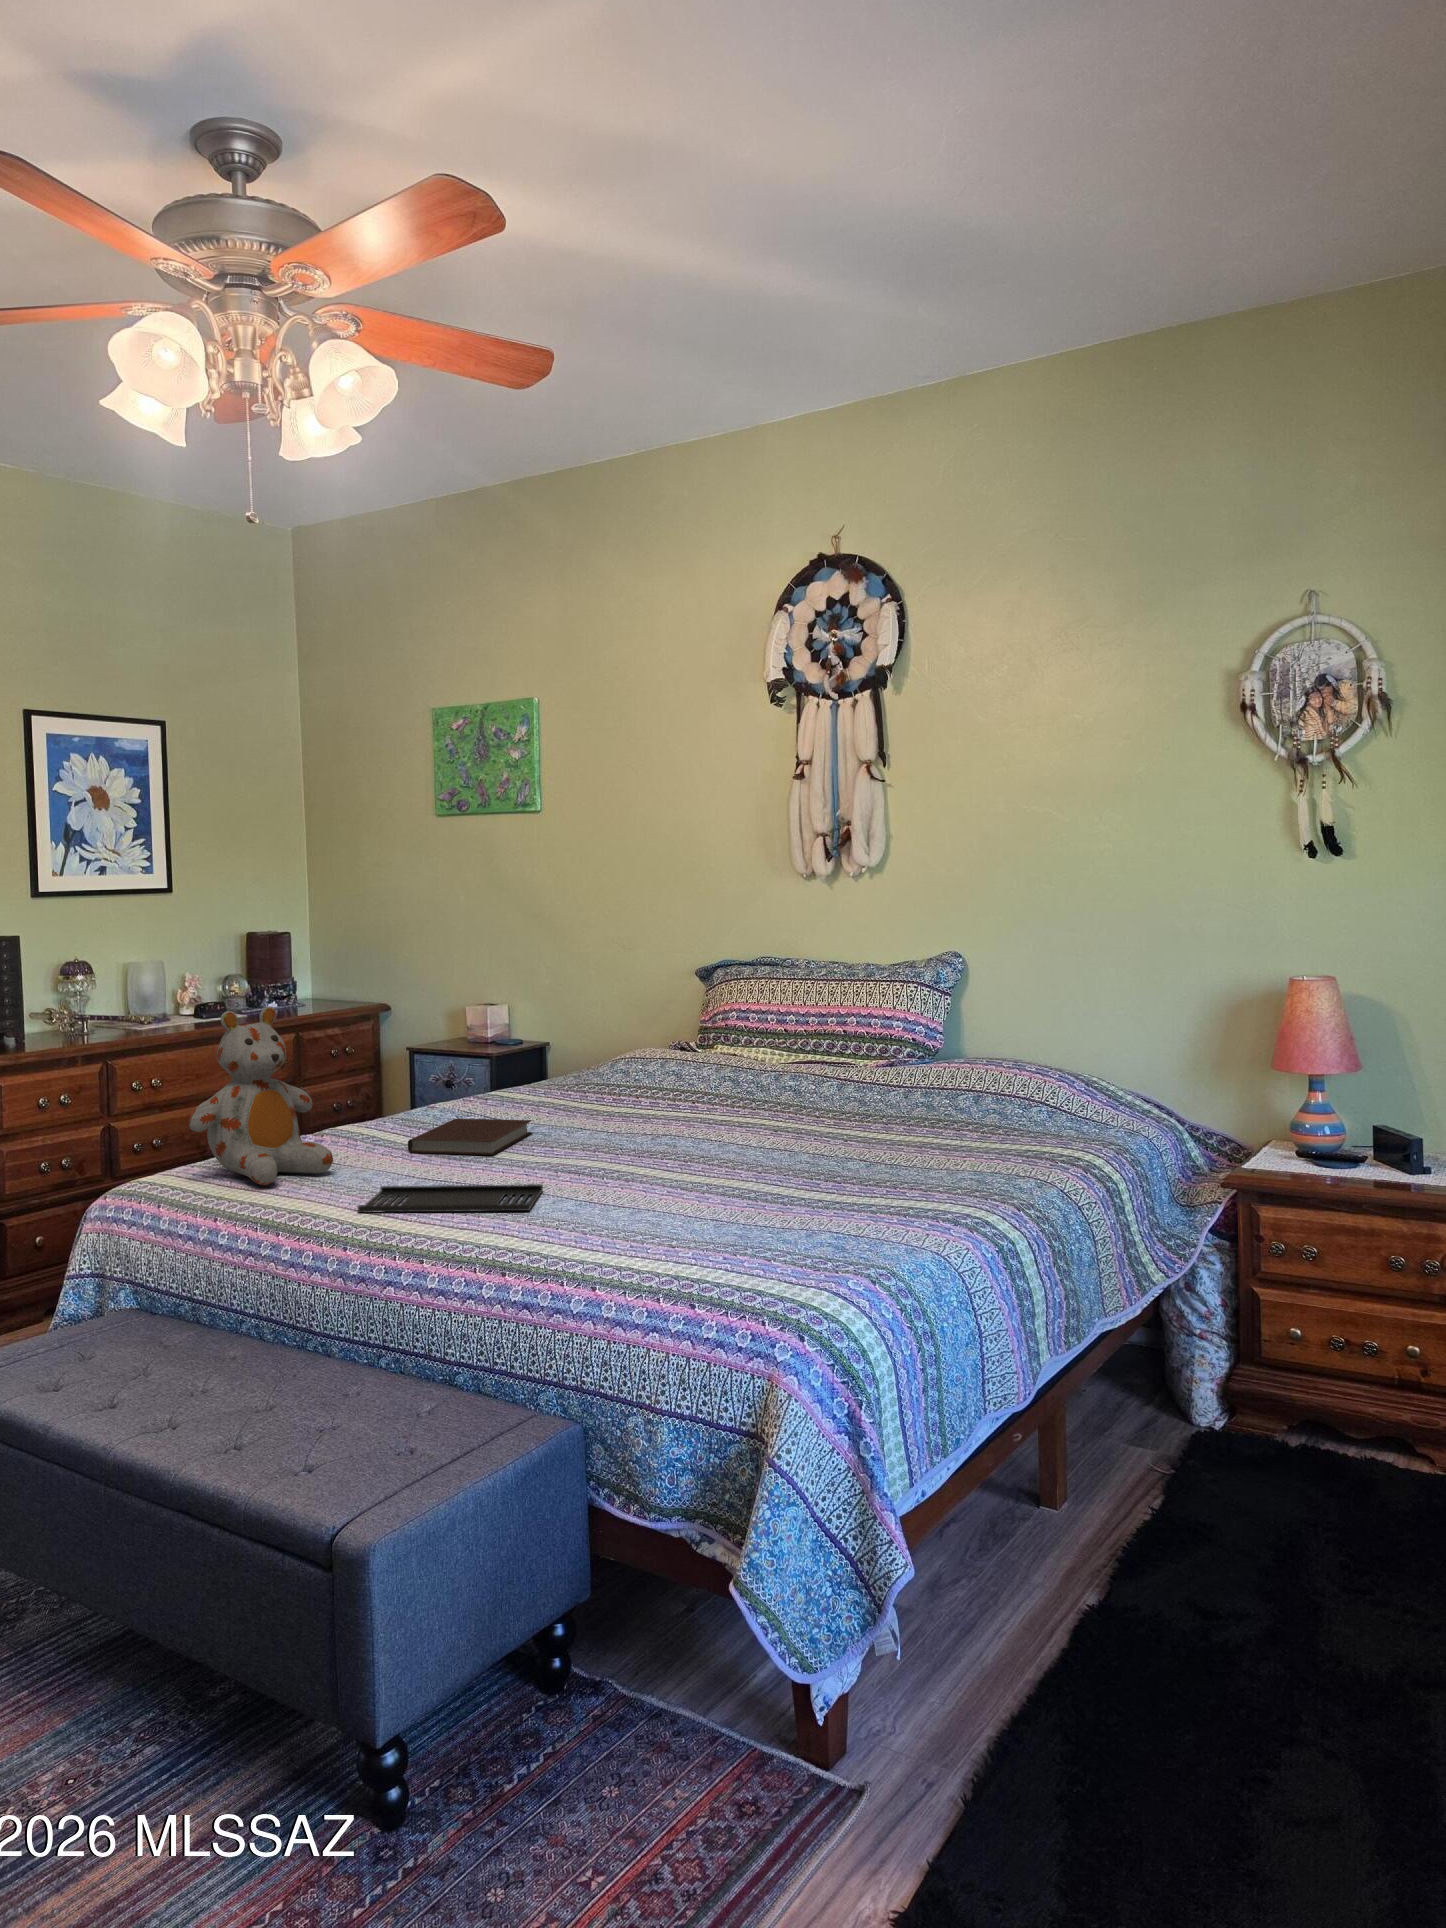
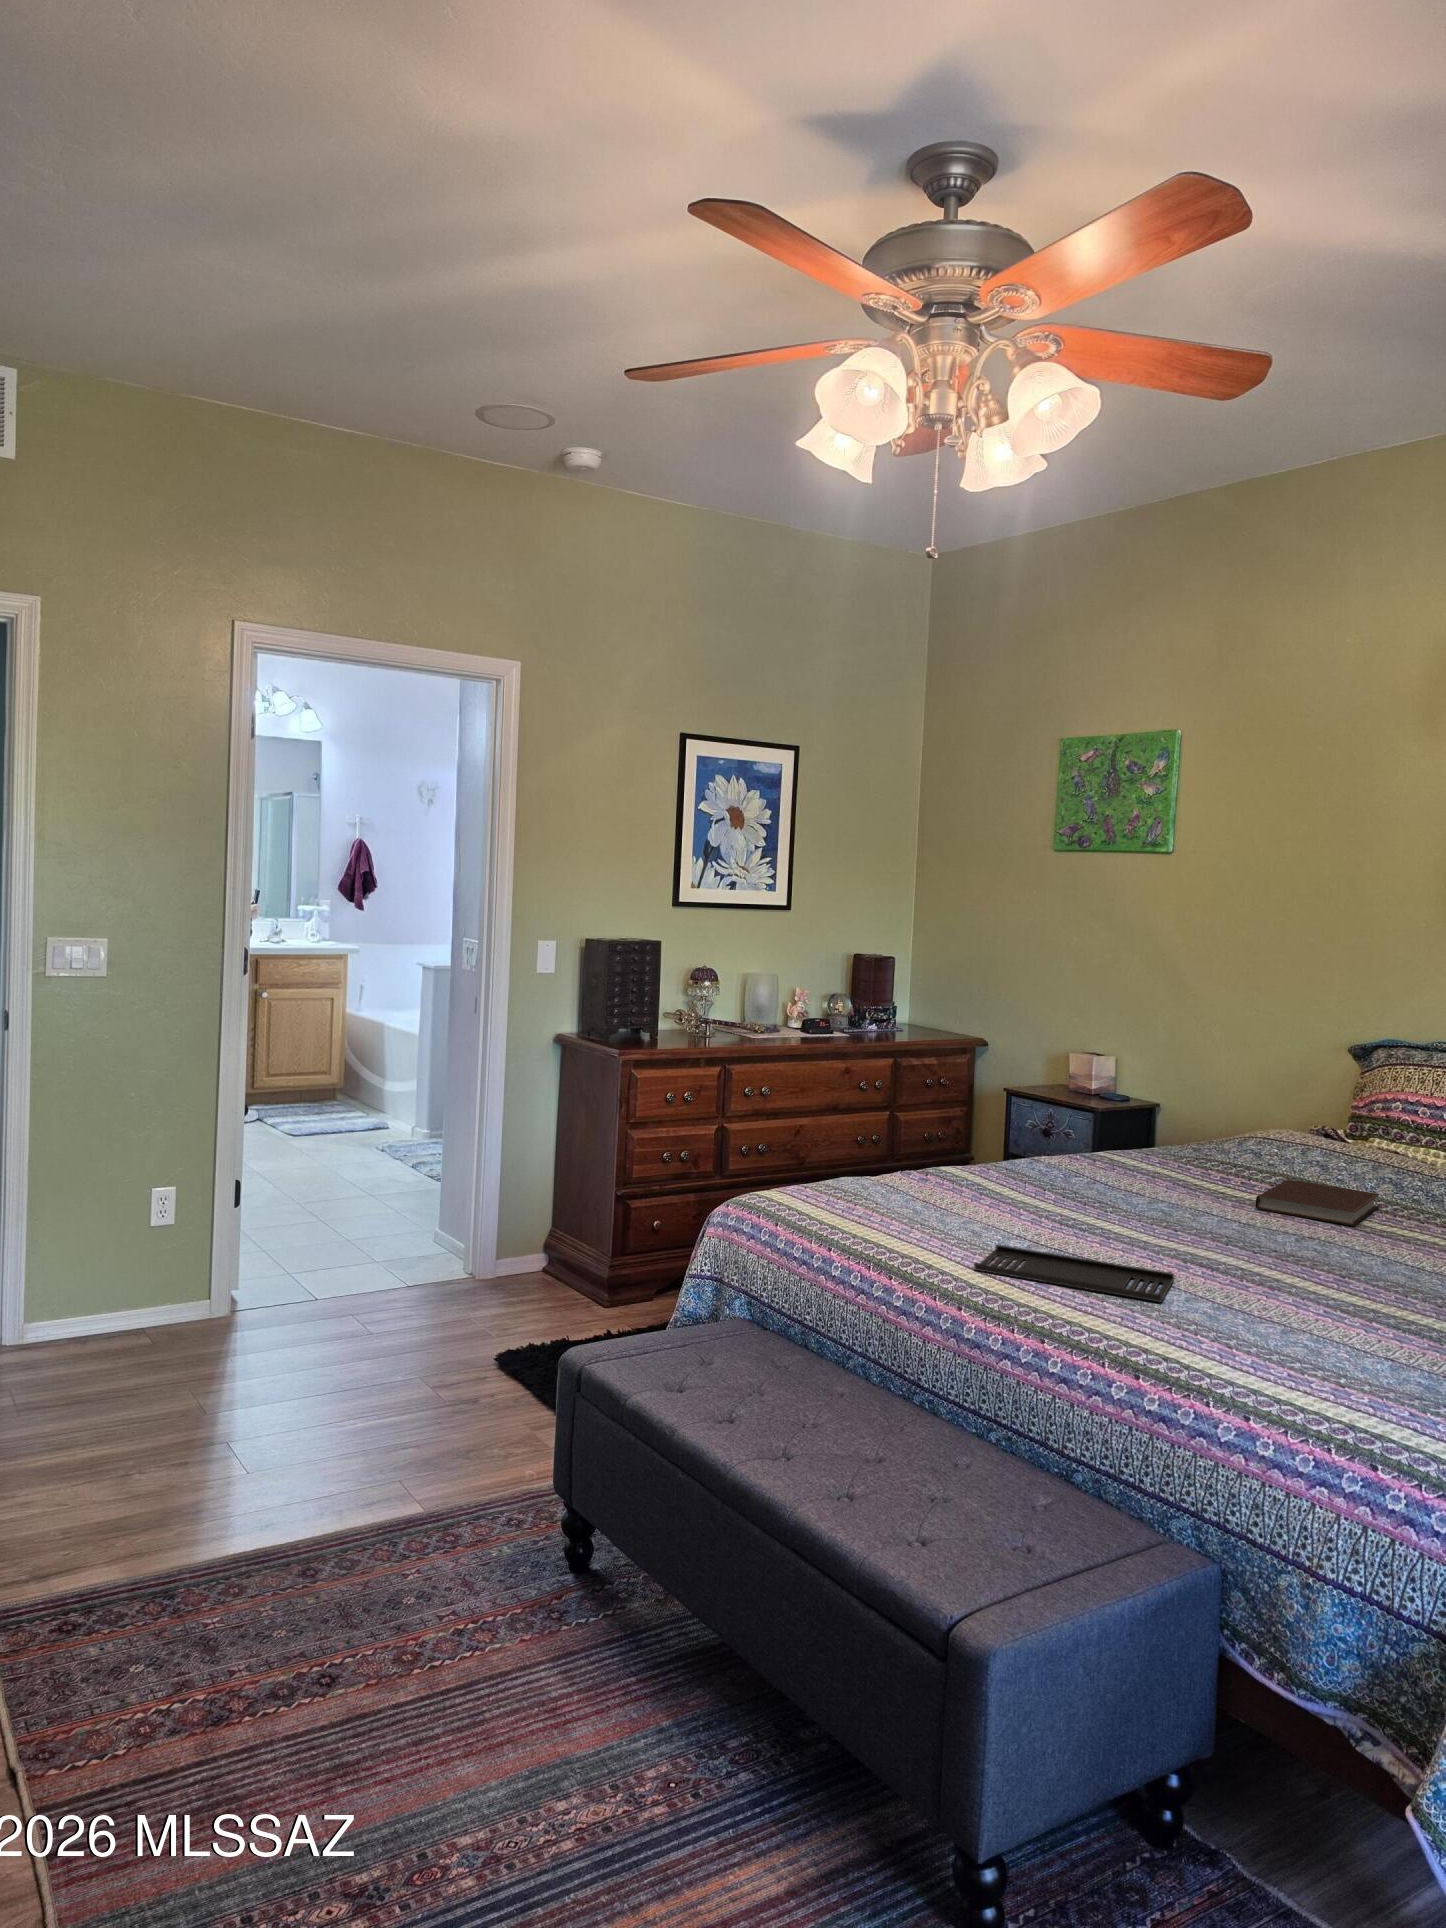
stuffed bear: present [189,1007,333,1185] -> none [810,1041,946,1222]
notebook: present [408,1119,532,1155] -> present [1256,1180,1380,1226]

